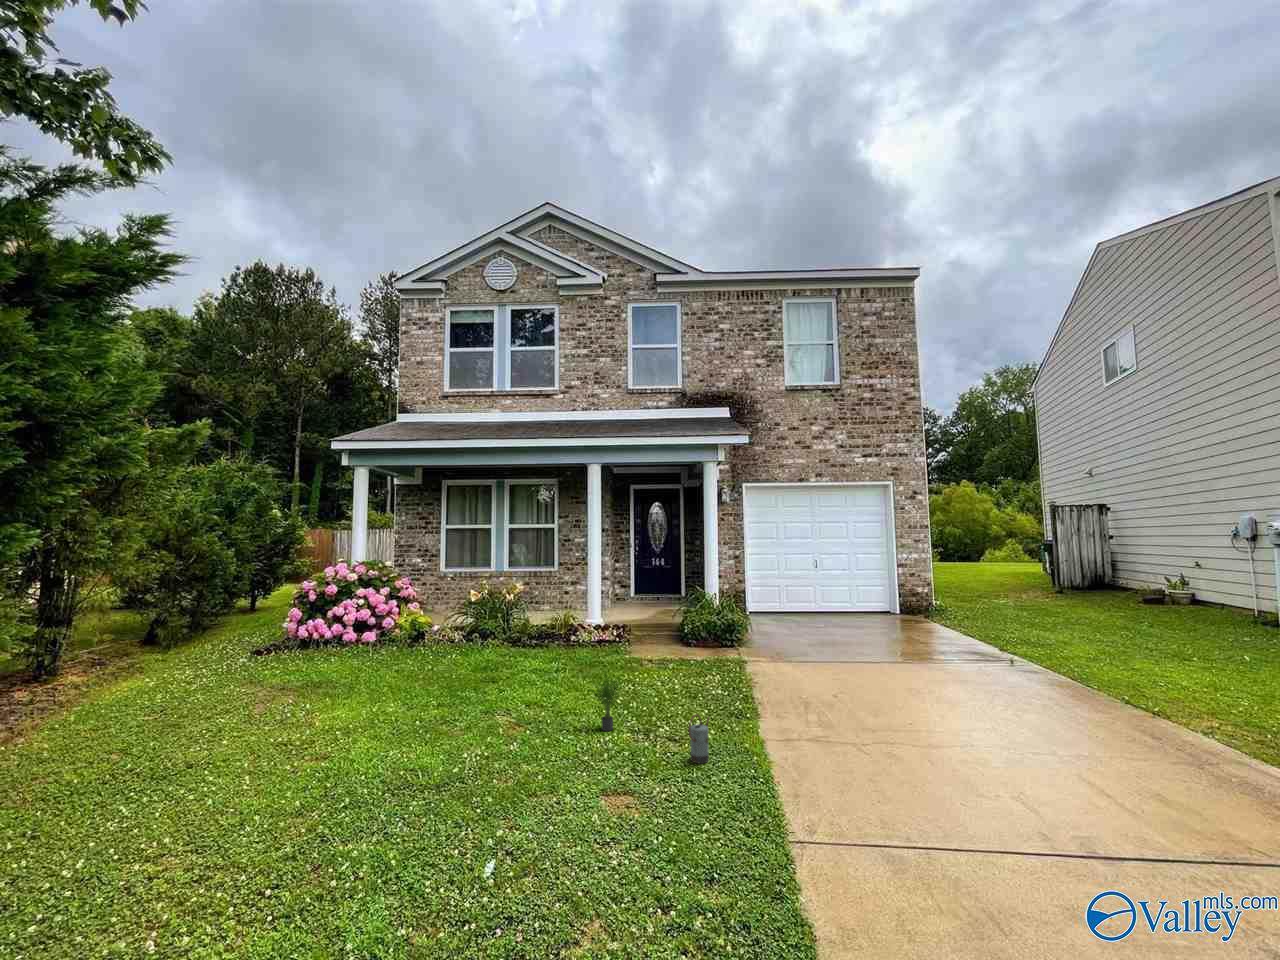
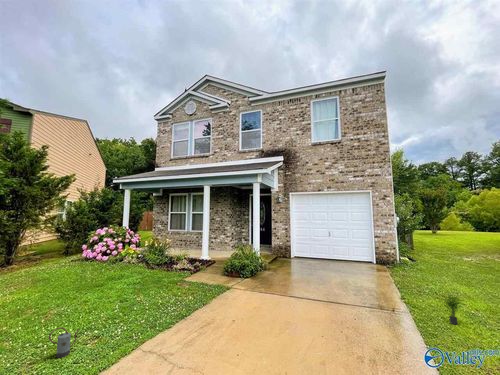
potted plant: present [593,677,620,731] -> present [443,295,460,325]

